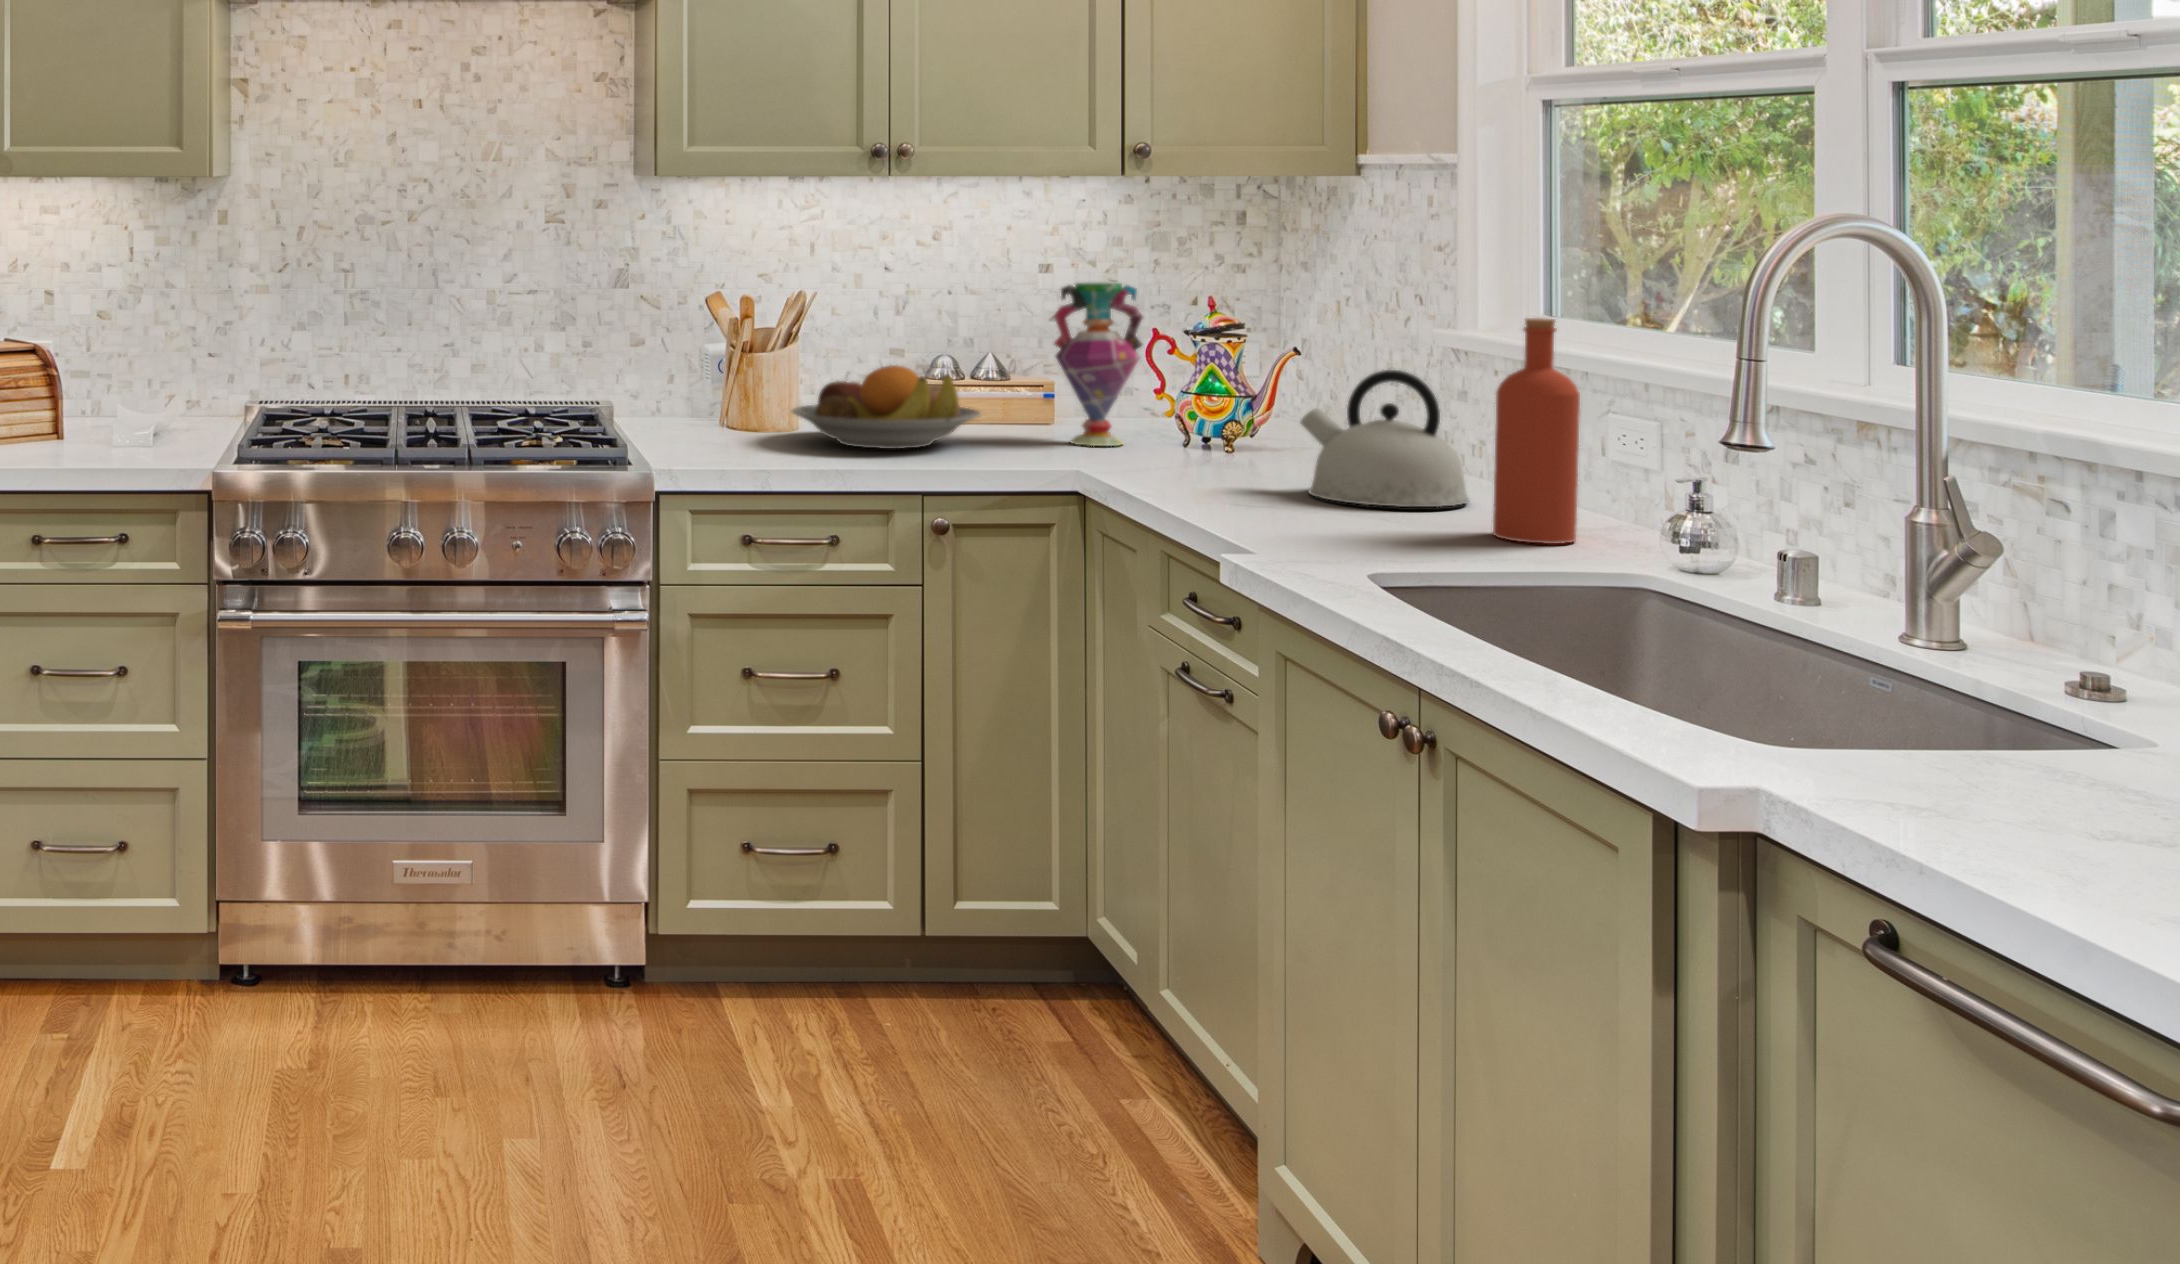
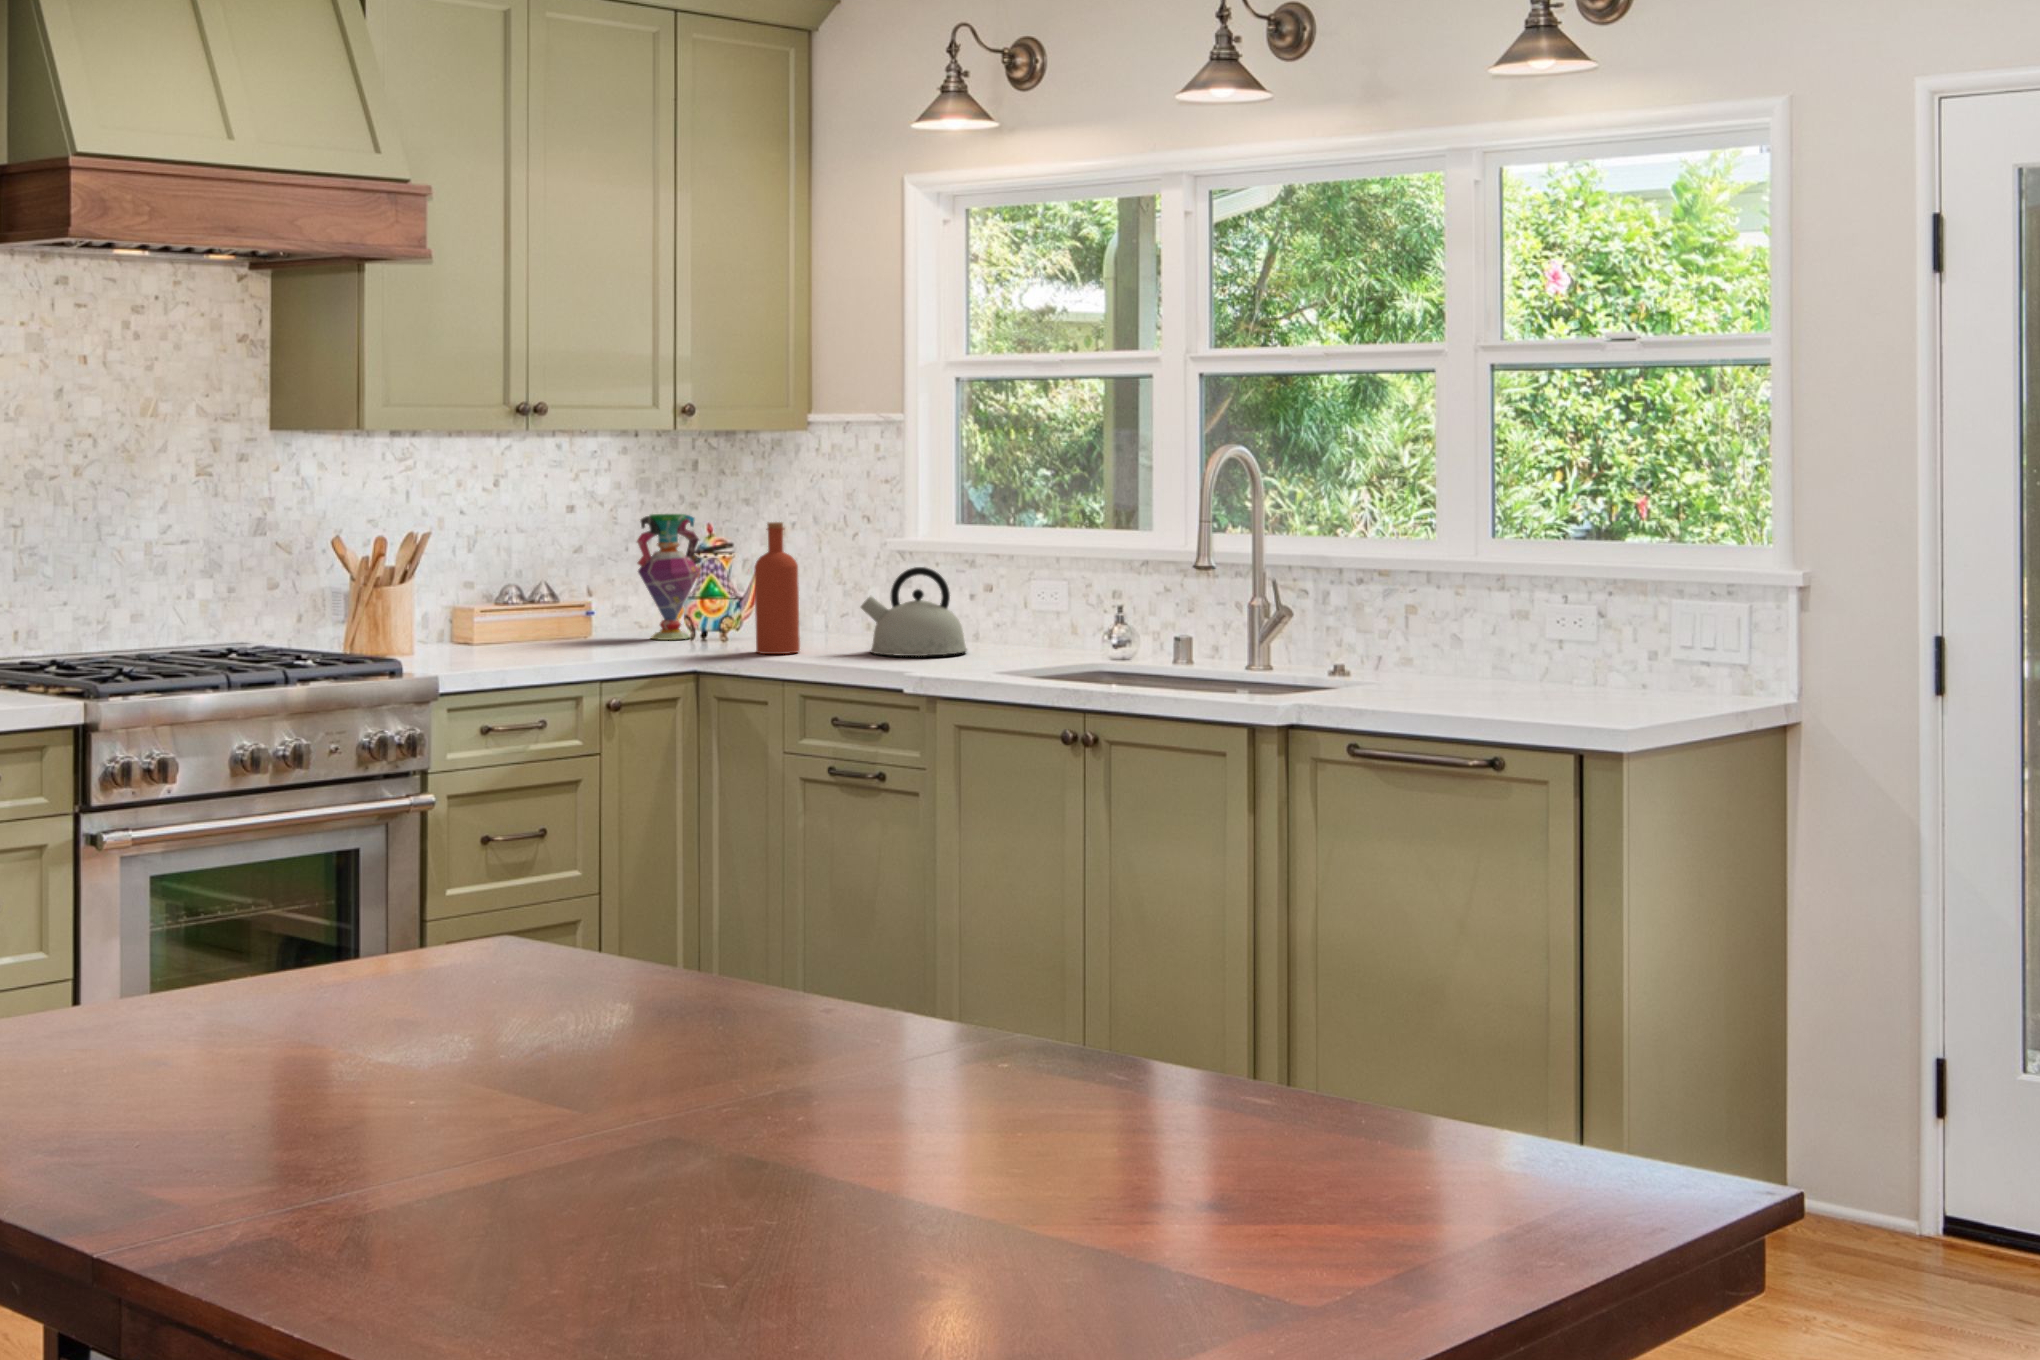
bottle: present [1493,318,1580,544] -> present [754,522,800,654]
fruit bowl: present [792,365,981,449] -> none [453,585,607,652]

